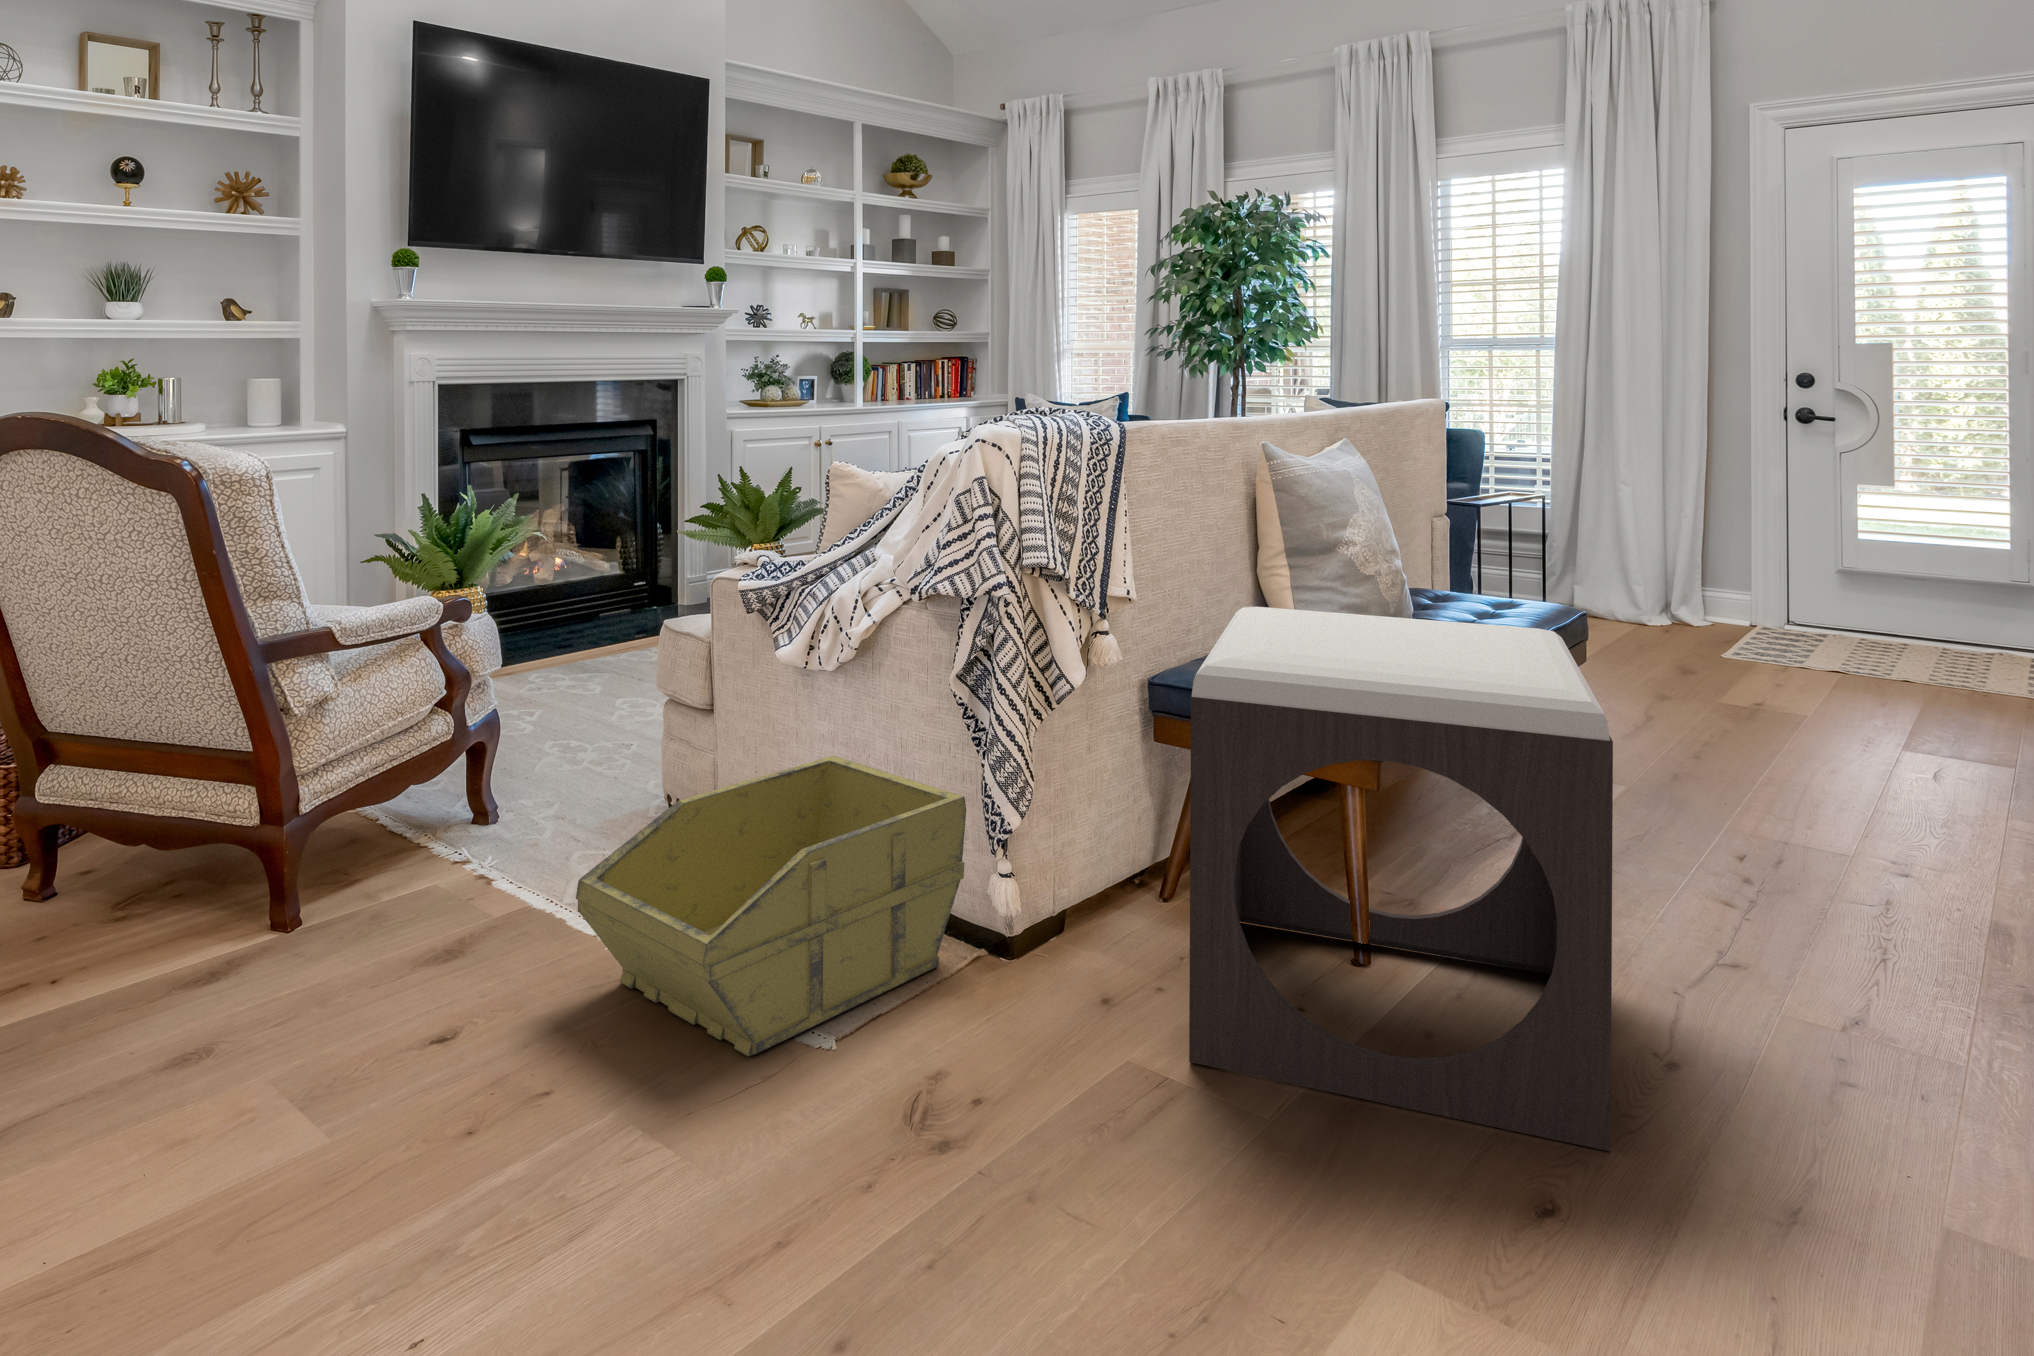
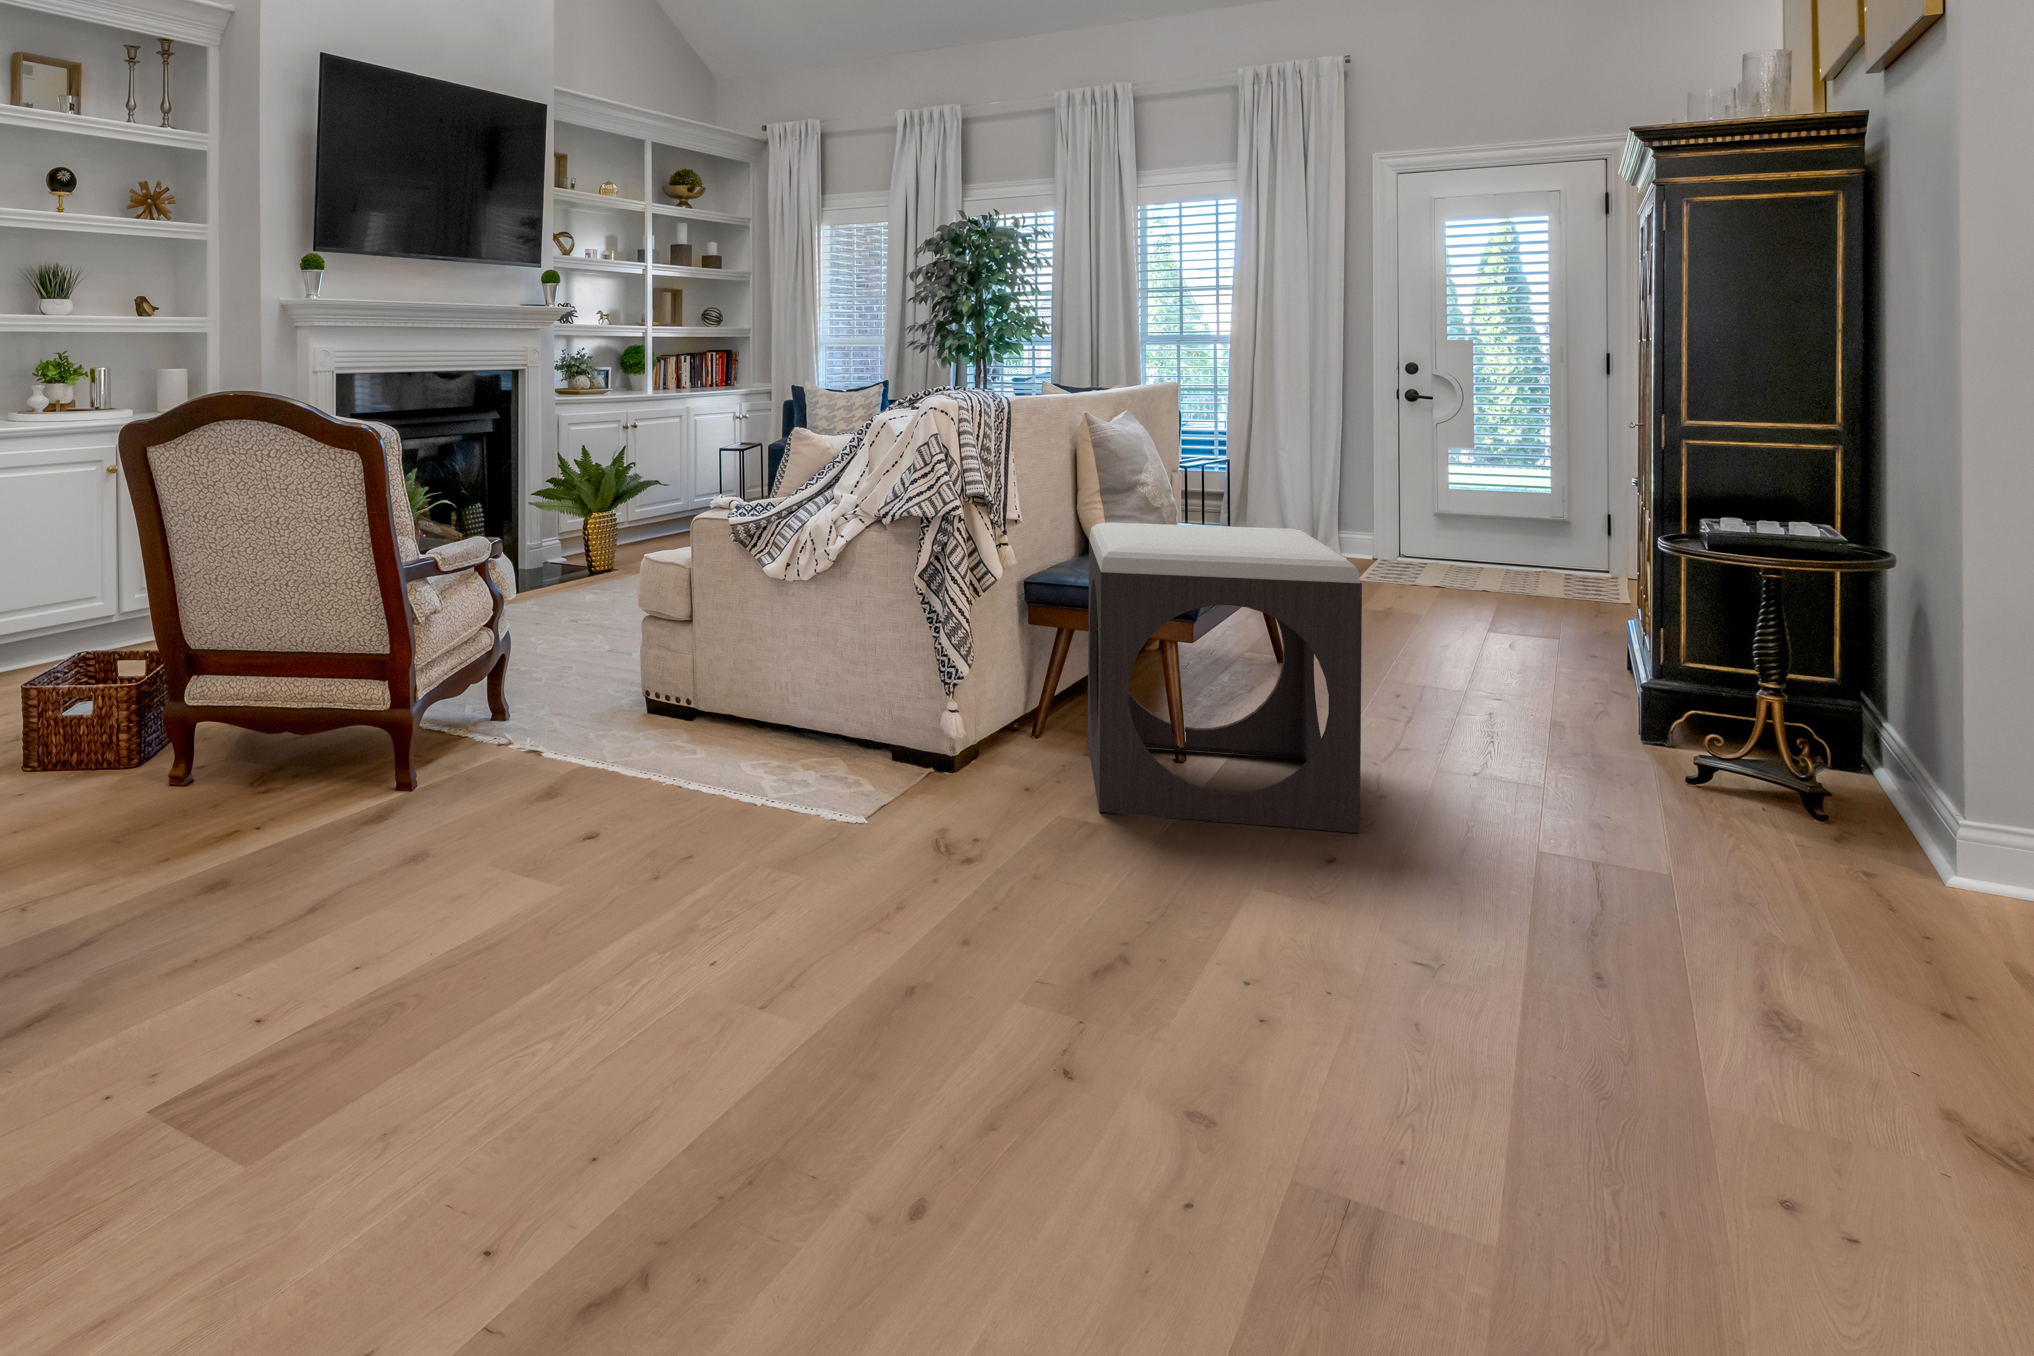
storage bin: present [576,756,966,1057] -> none [674,642,922,827]

